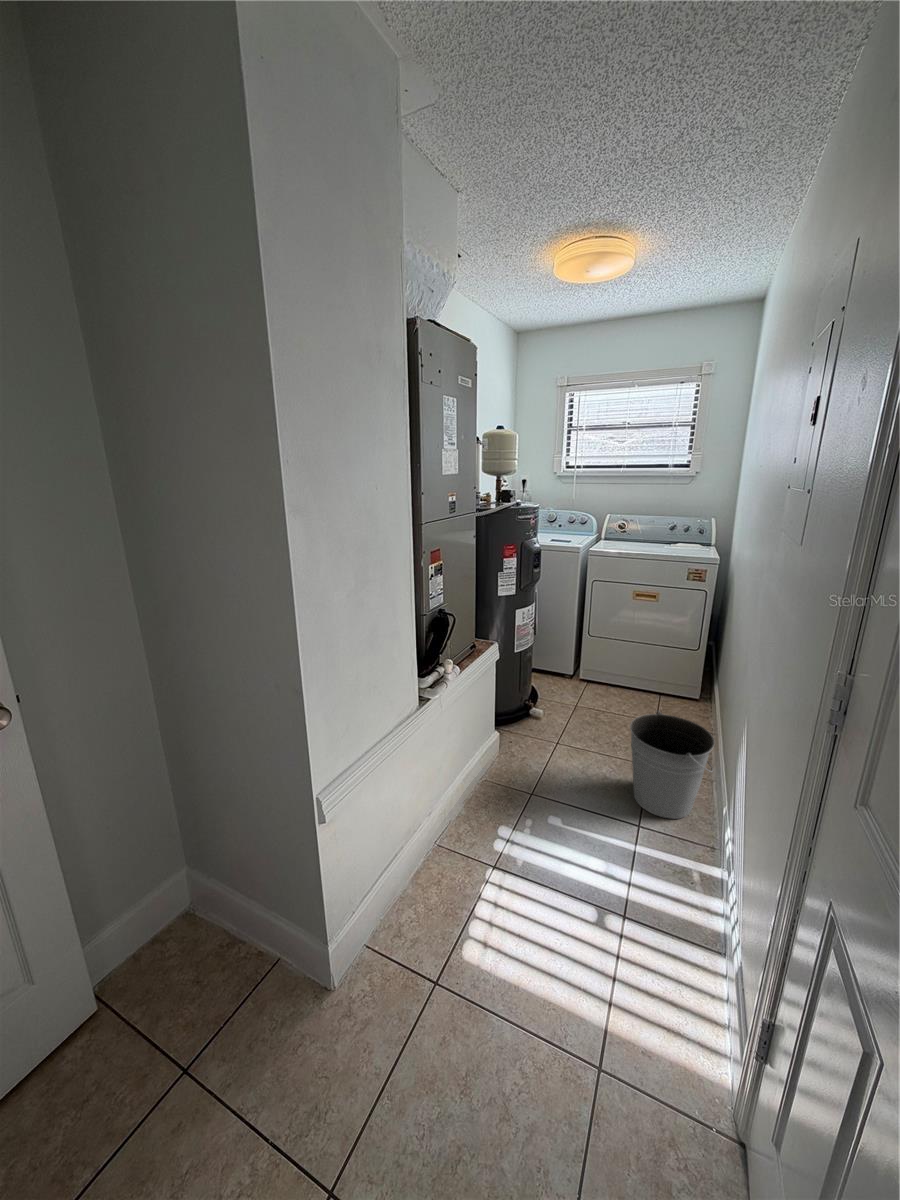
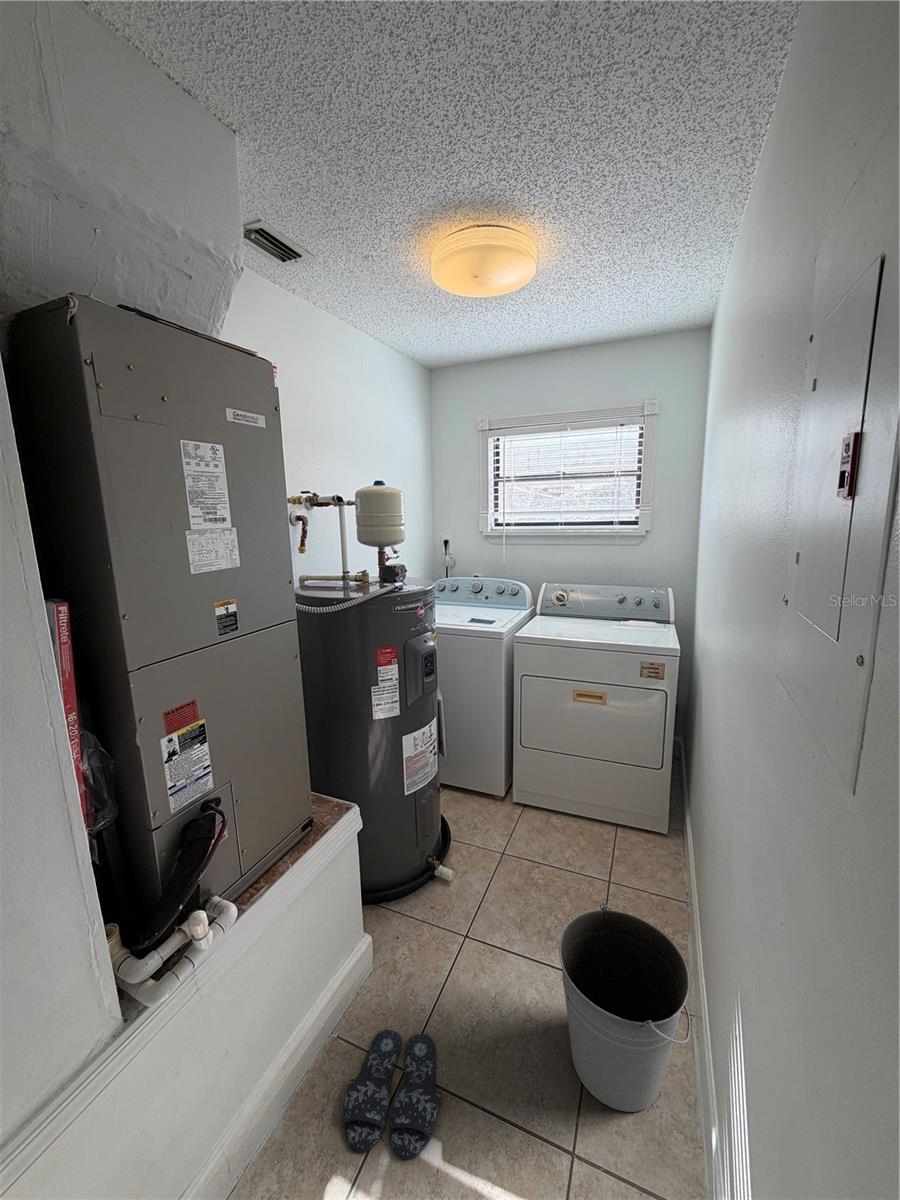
slippers: none [497,781,555,828] -> present [343,1030,441,1160]

